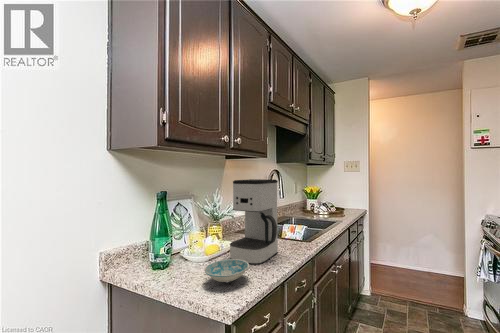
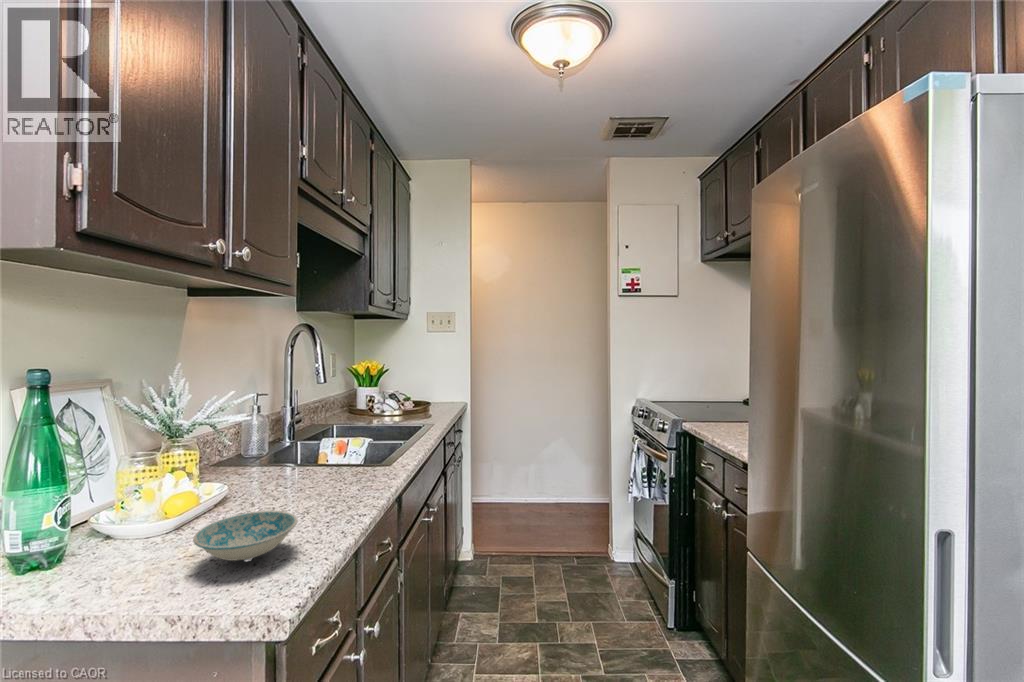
coffee maker: present [230,179,278,265] -> none [228,341,338,522]

